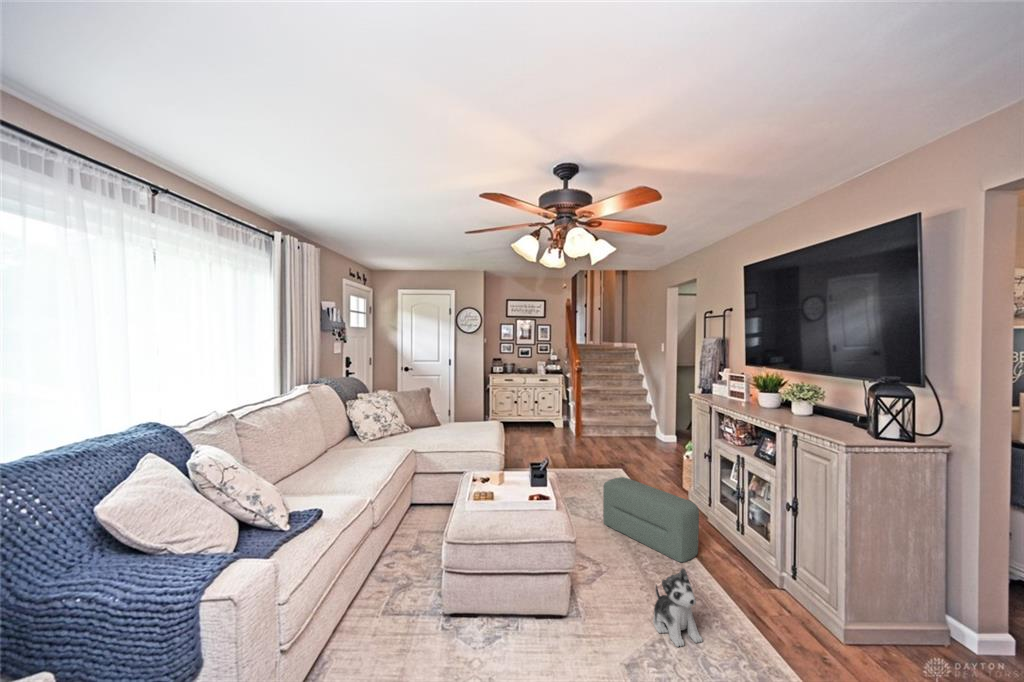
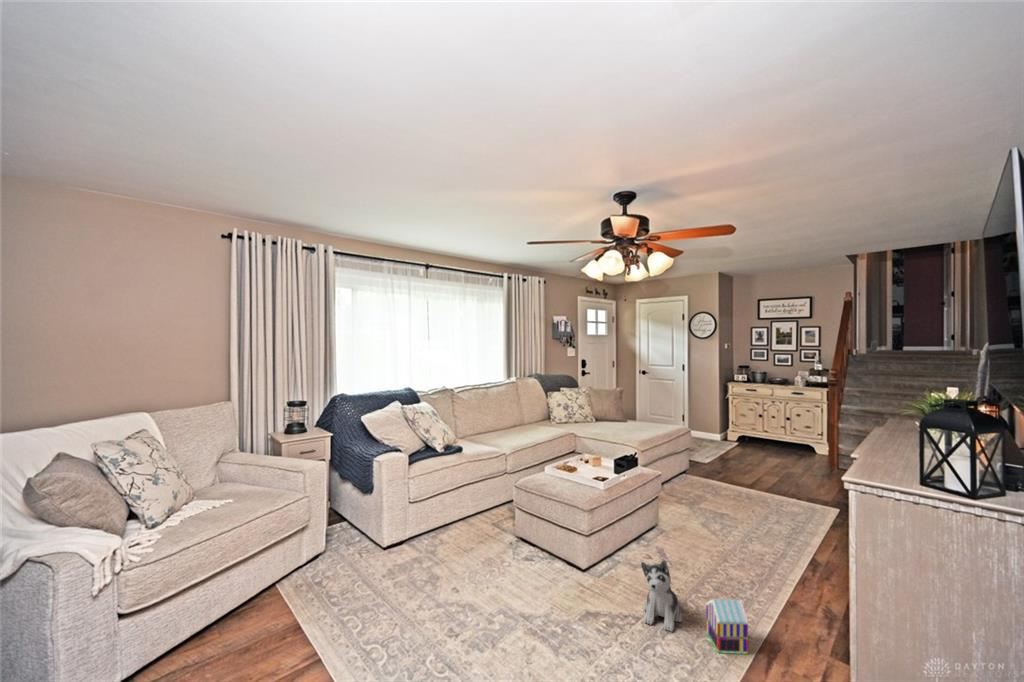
pouf: present [603,477,699,562] -> none [719,494,788,594]
toy house: none [716,578,756,639] -> present [706,599,748,654]

